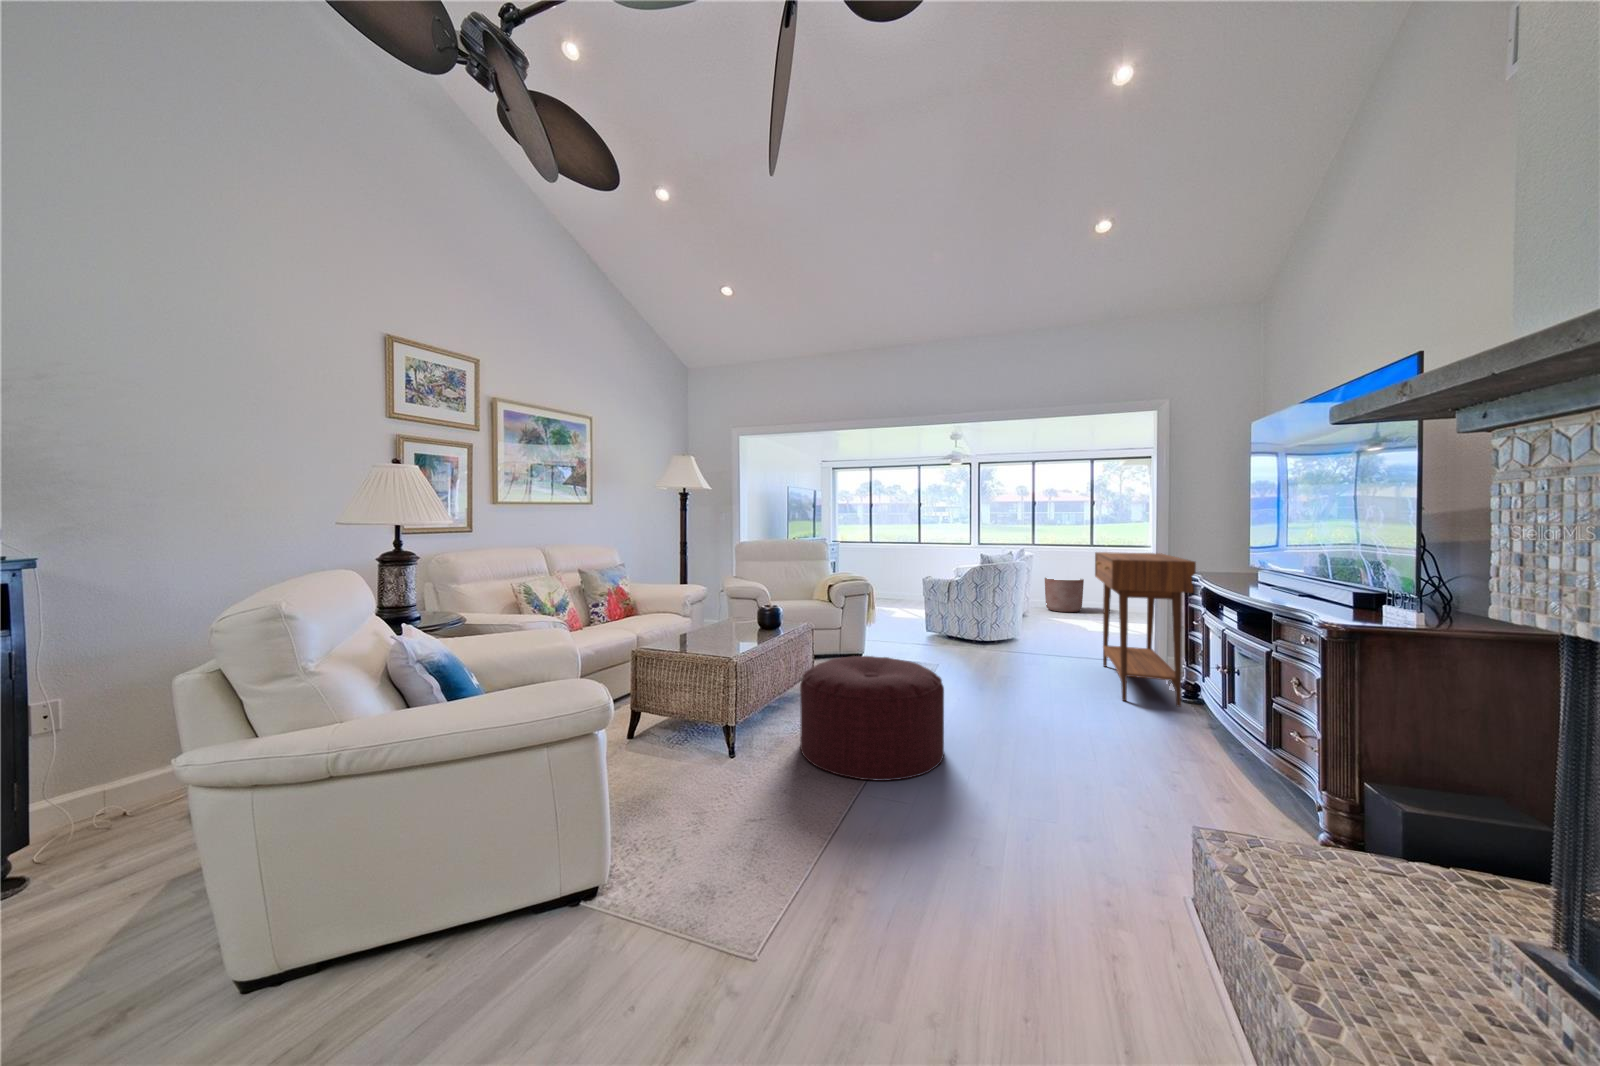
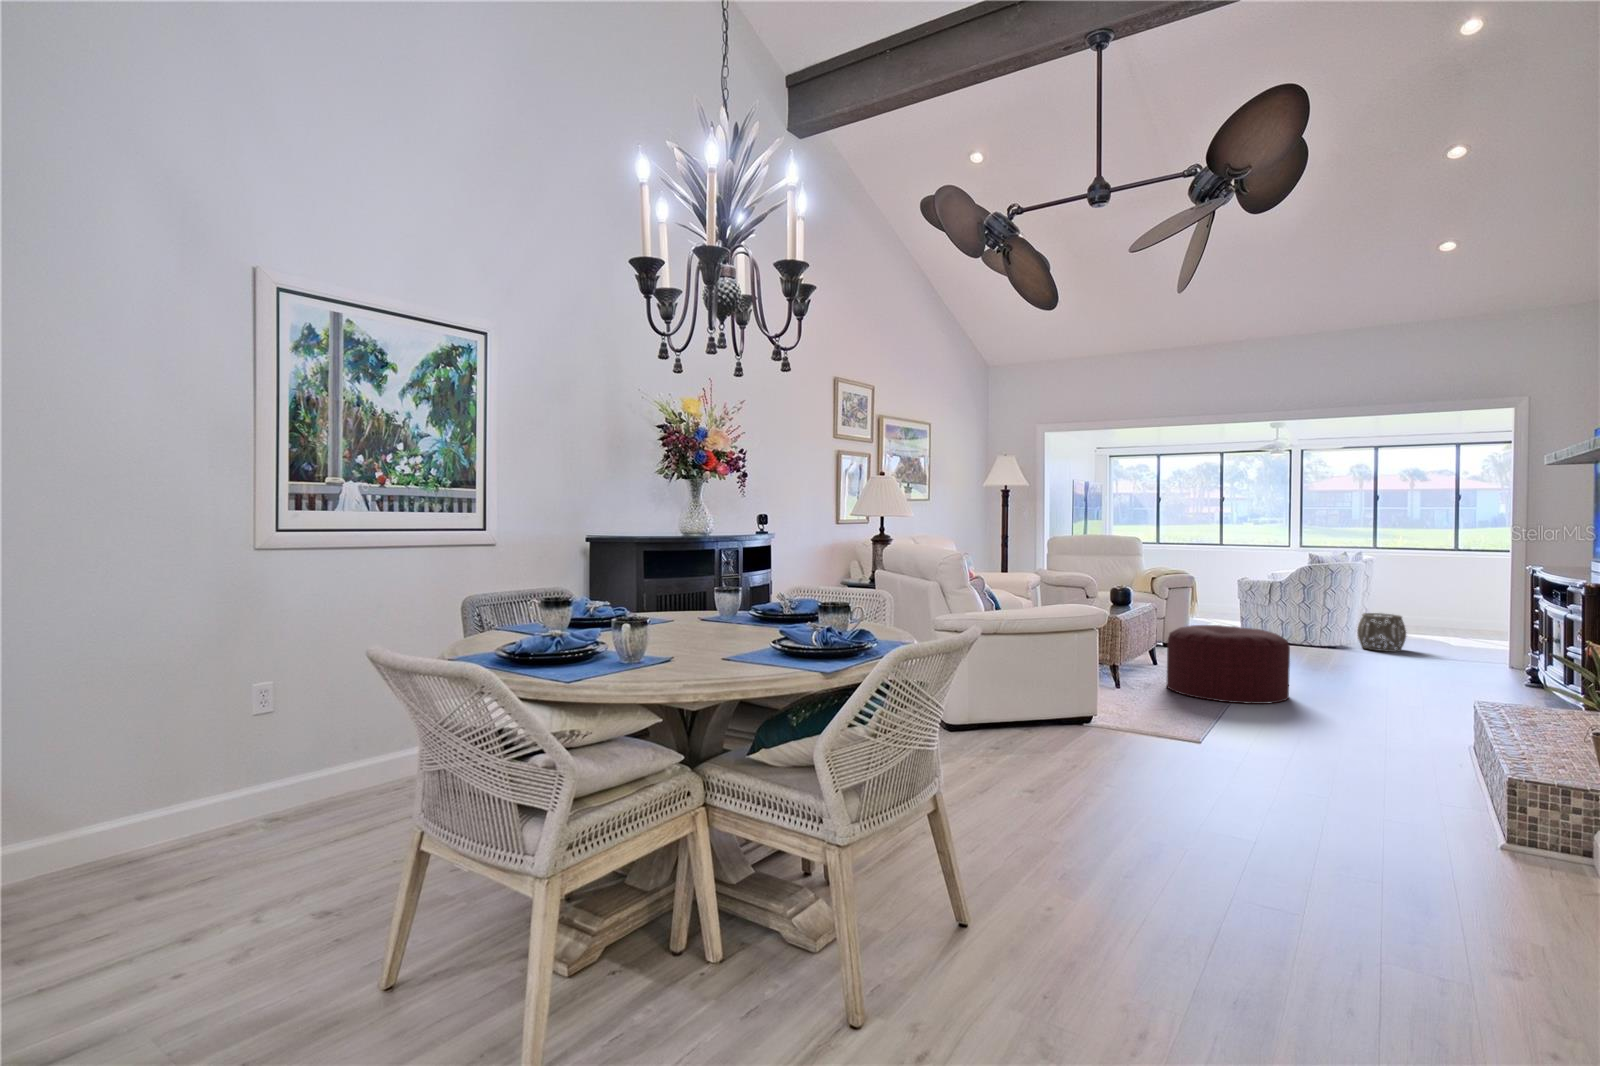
console table: present [1095,552,1196,707] -> none [1441,551,1536,689]
planter: present [1045,577,1084,612] -> none [1389,586,1441,627]
woven basket: none [1021,610,1064,649] -> present [1357,613,1406,652]

